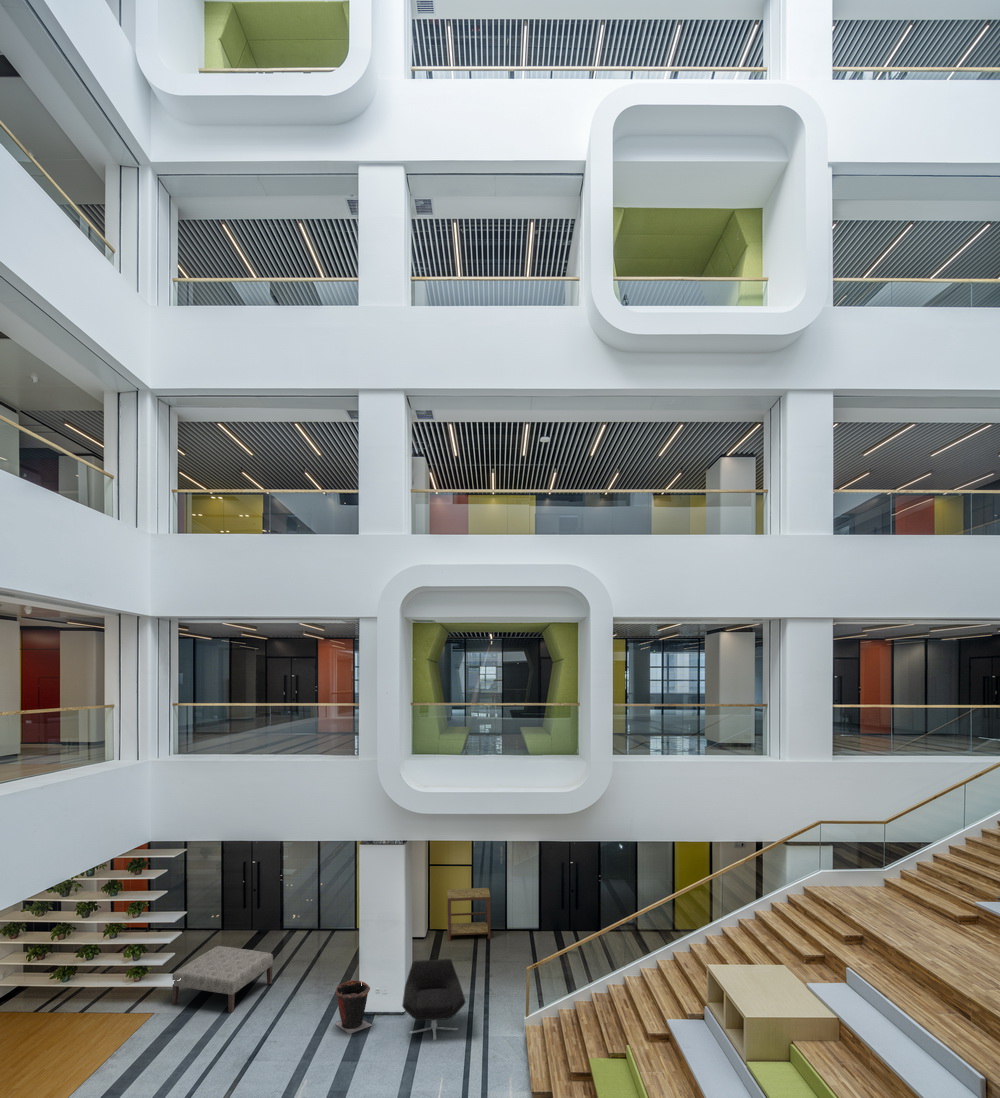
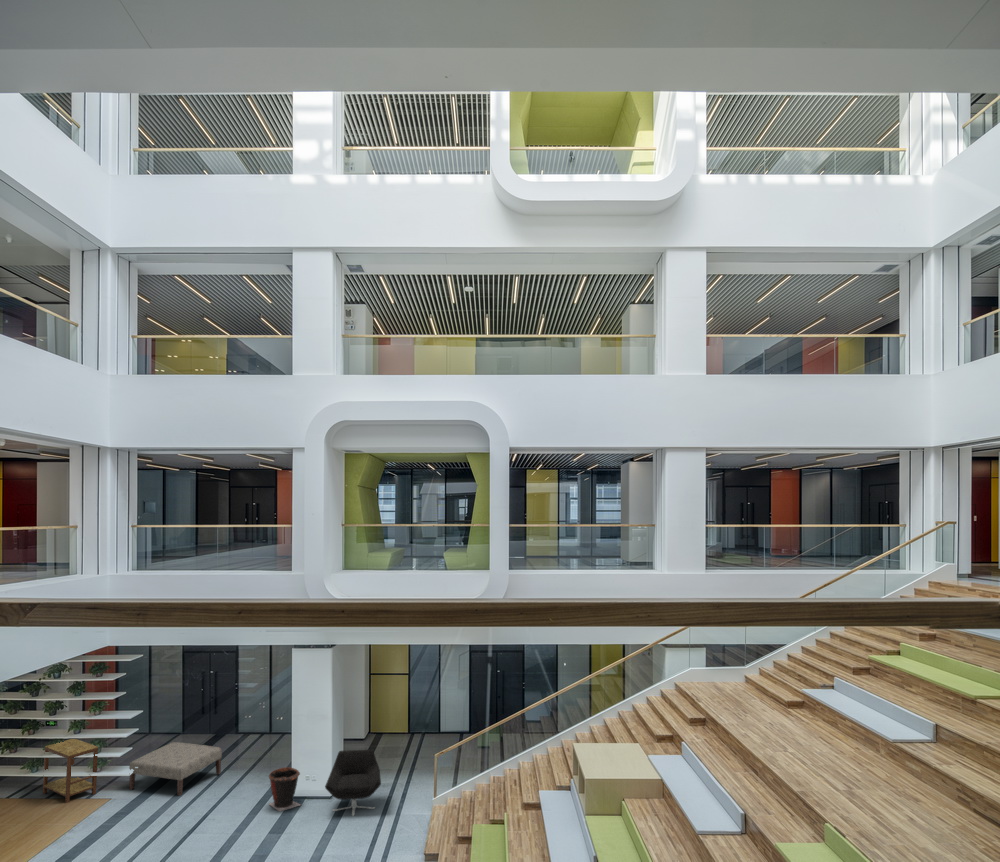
side table: present [447,888,491,941] -> present [43,739,98,803]

